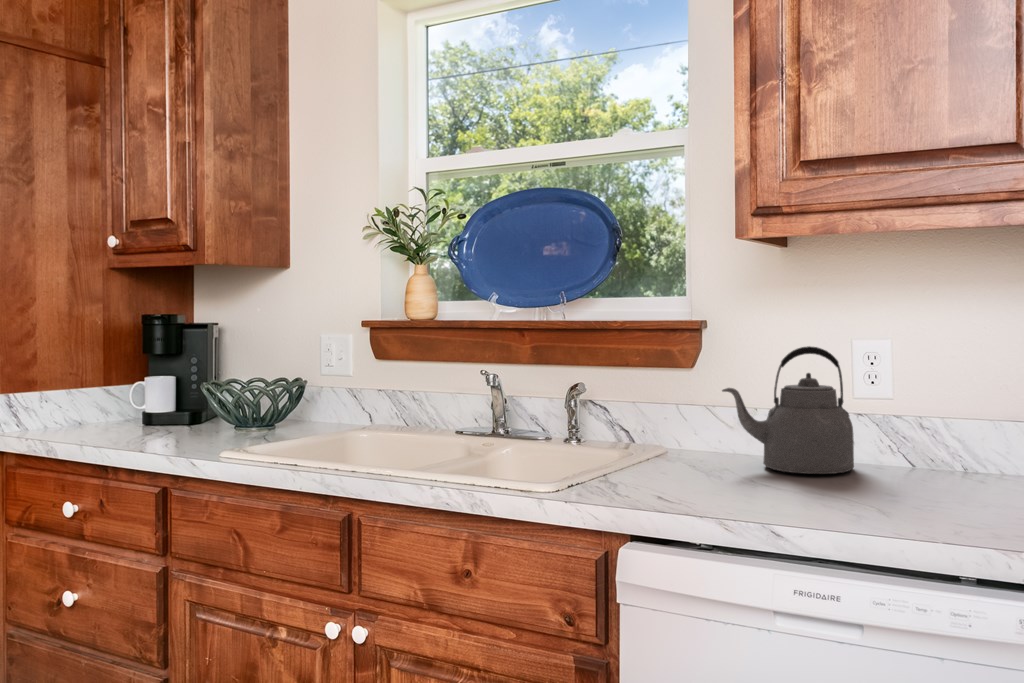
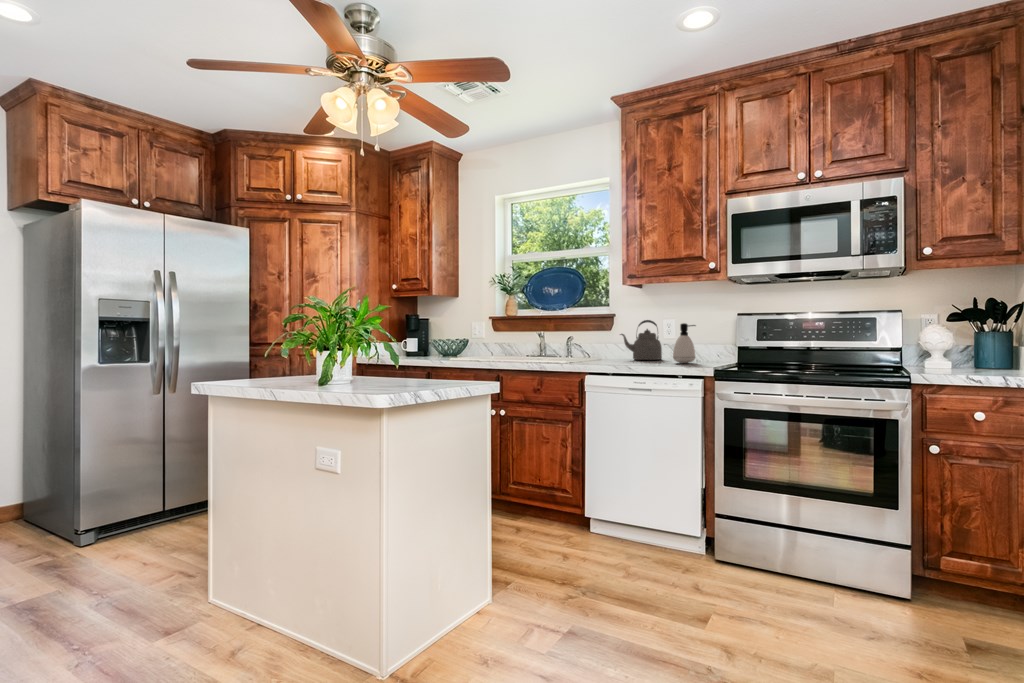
soap dispenser: none [907,368,986,501] -> present [673,323,696,363]

